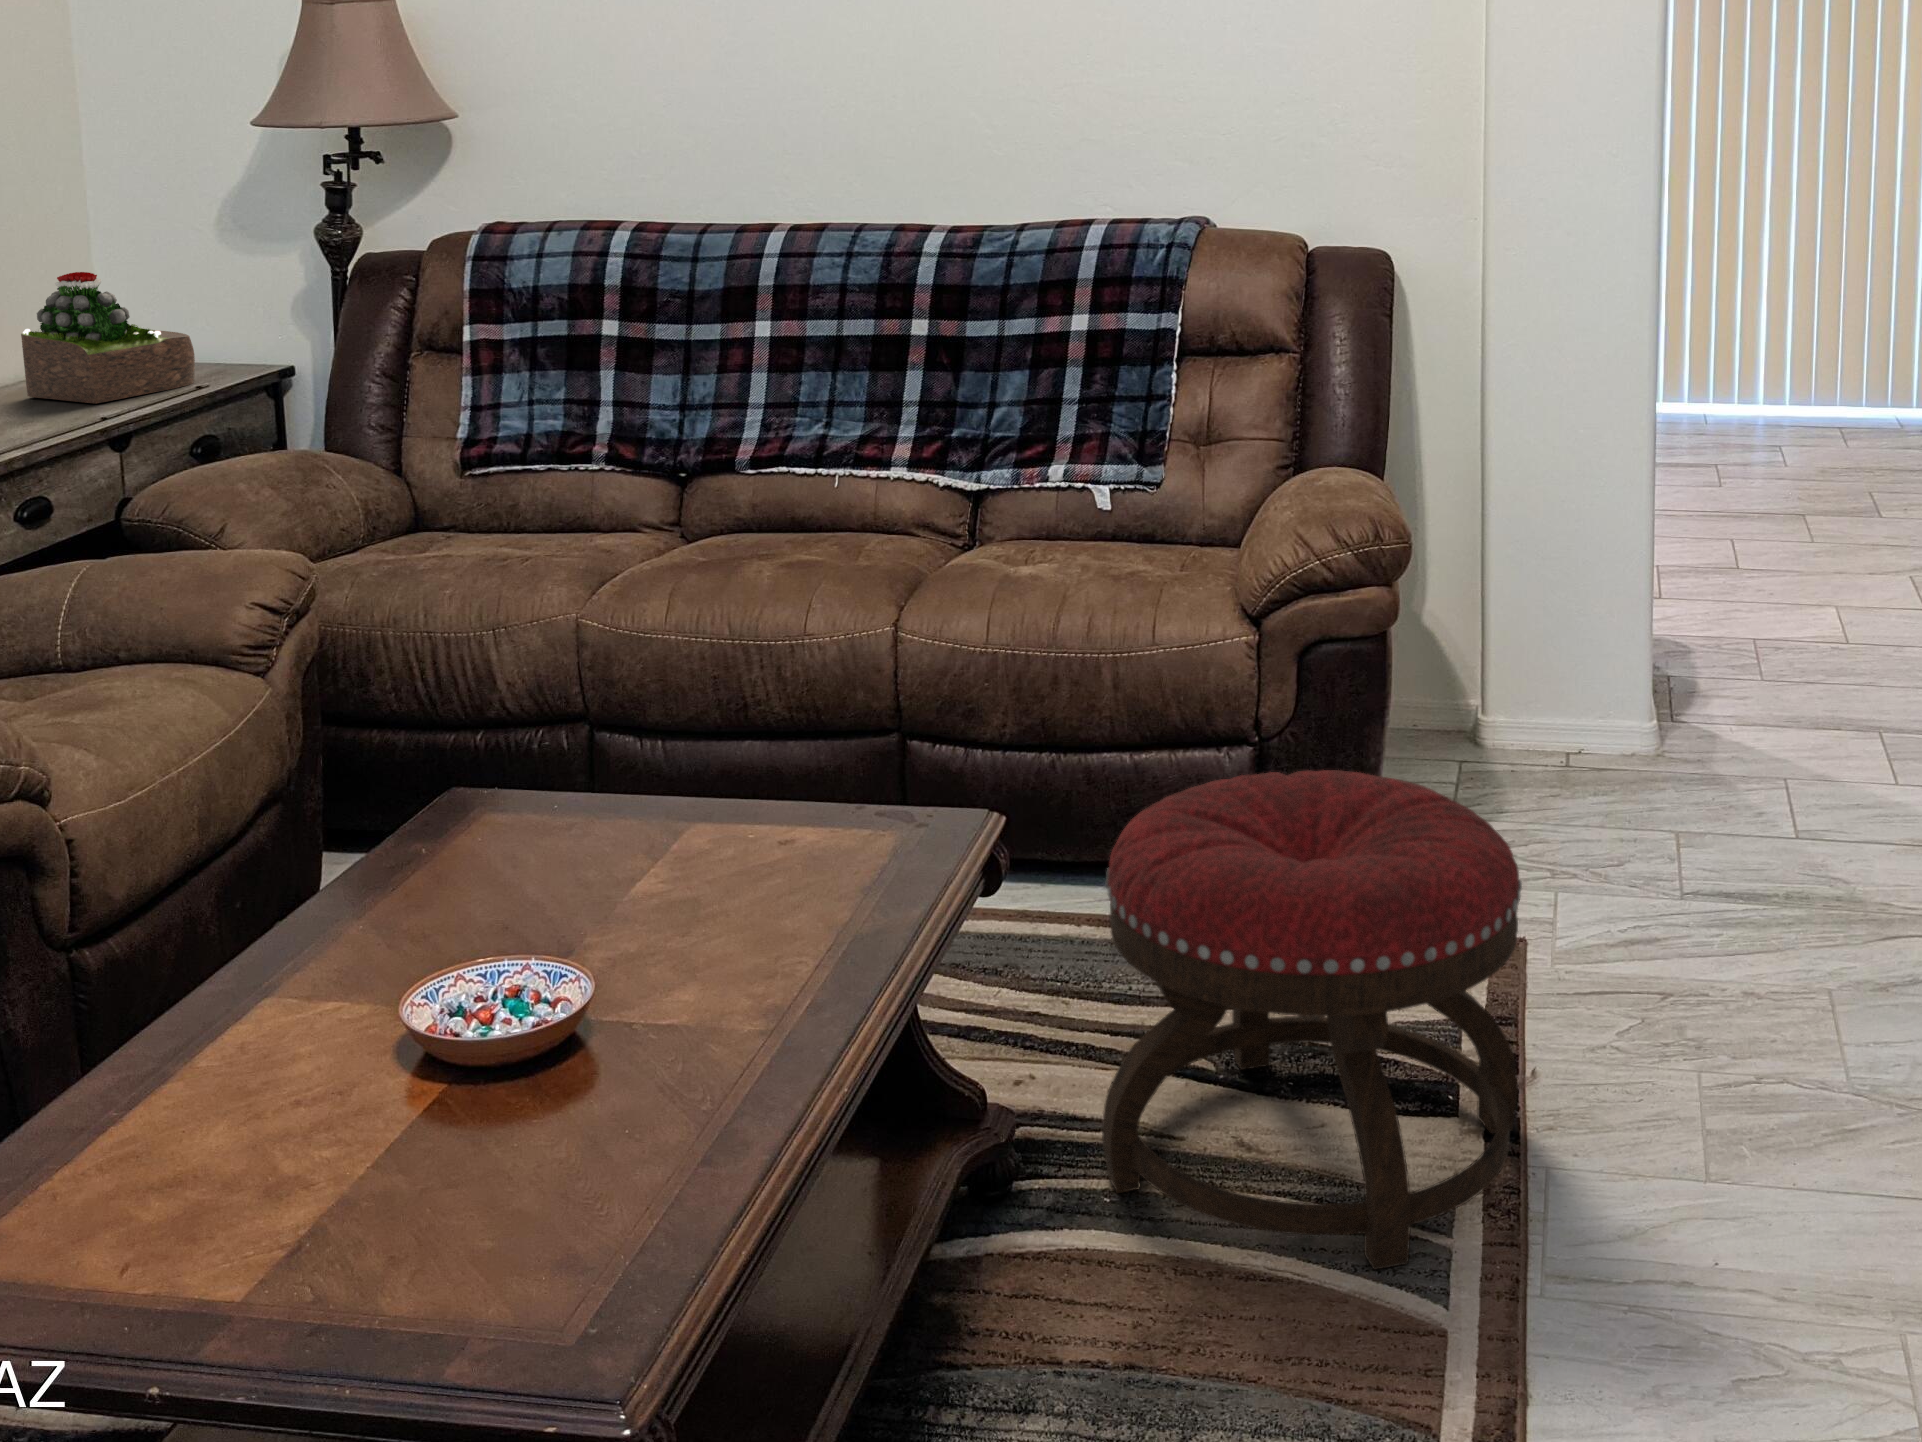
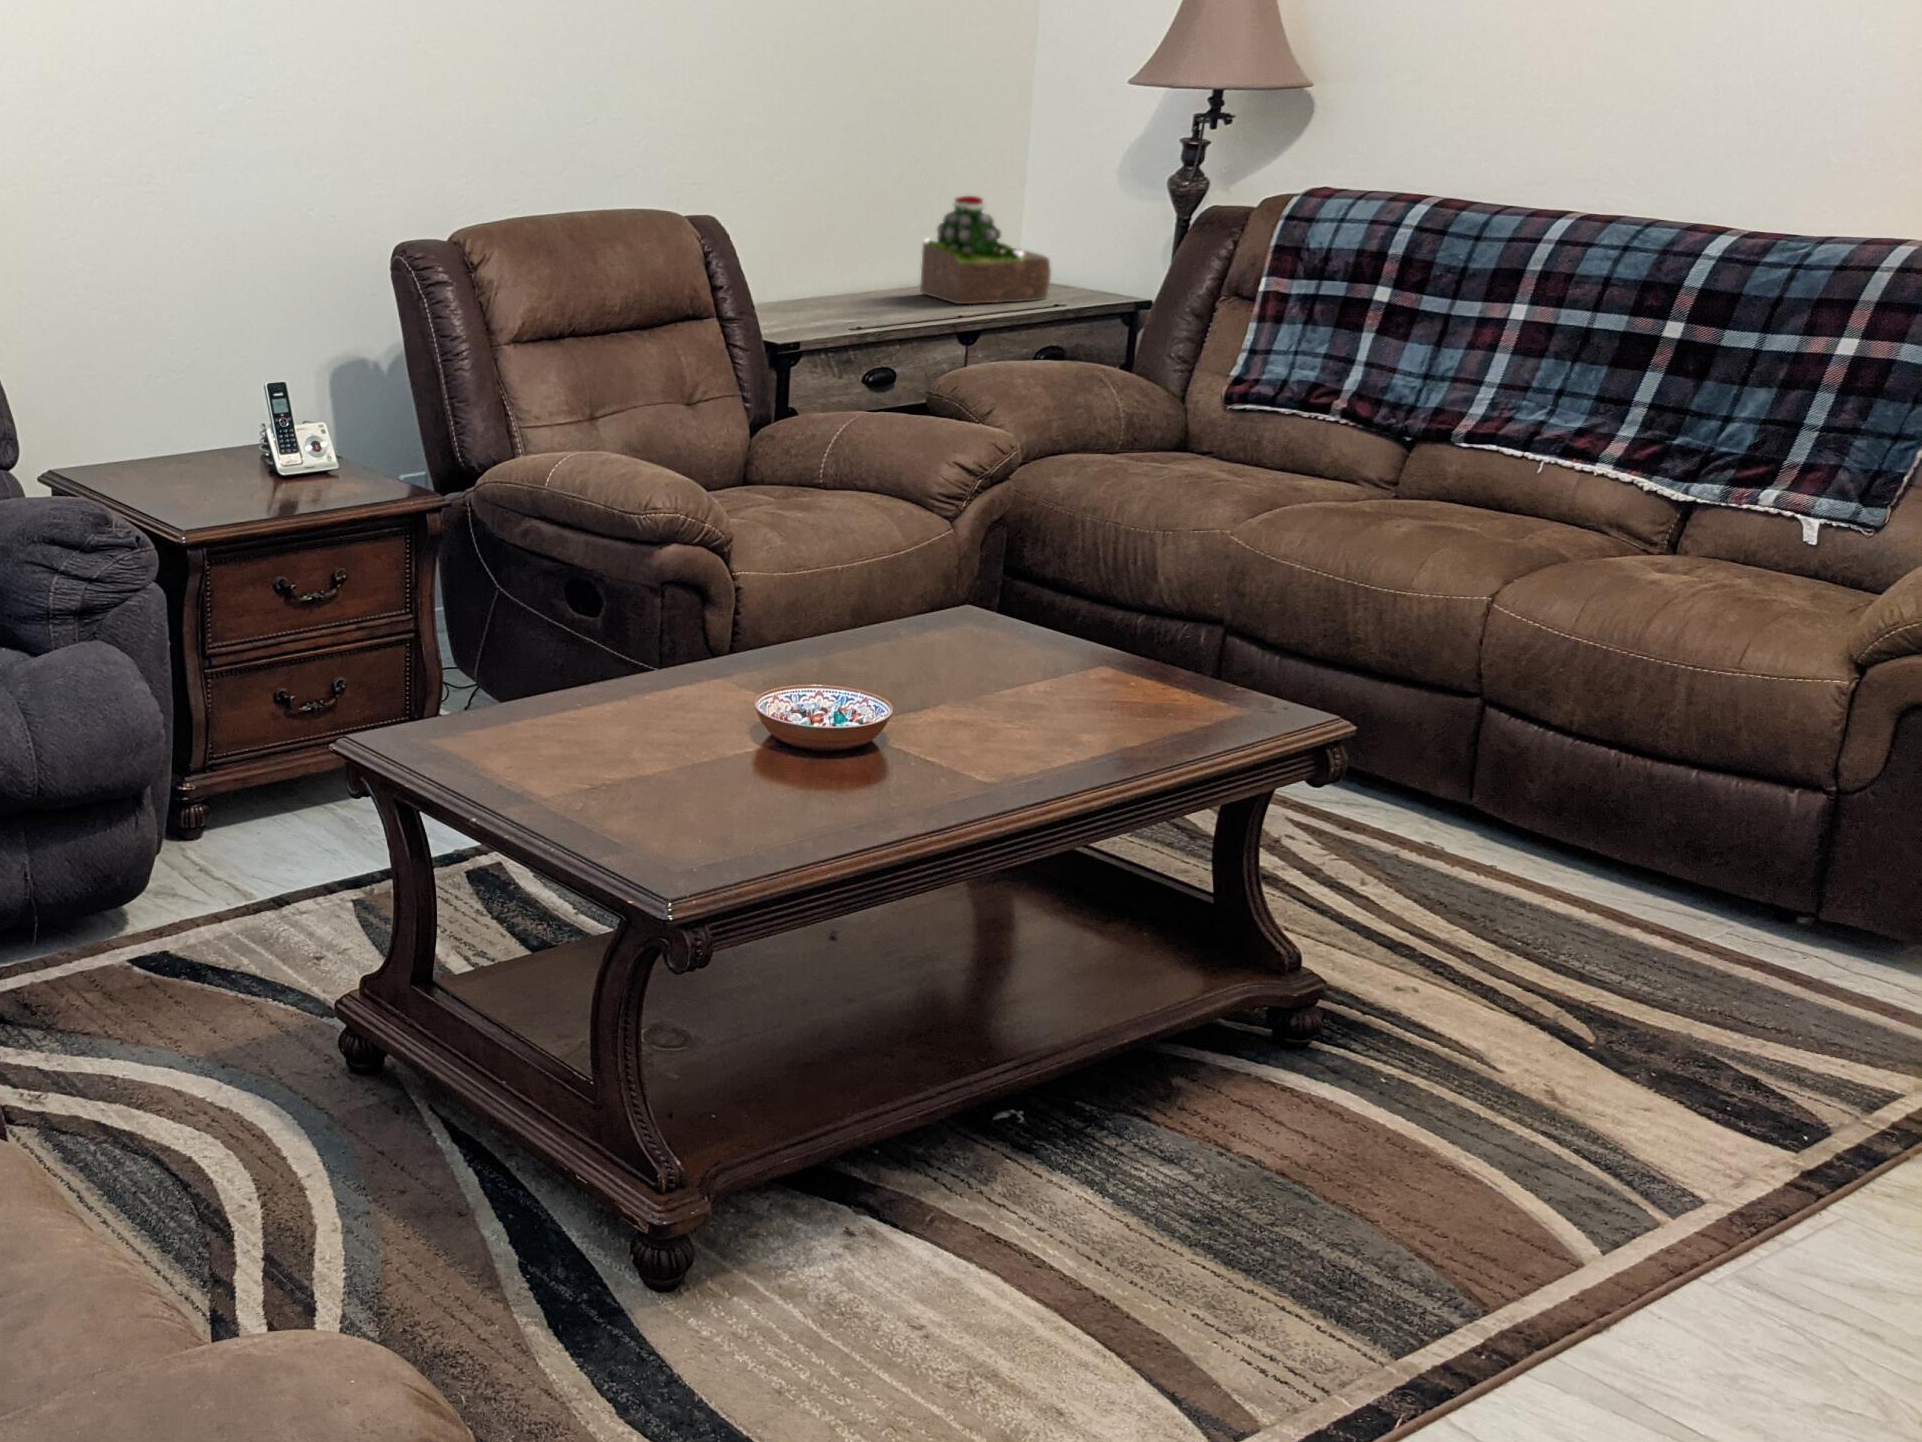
ottoman: present [1102,770,1522,1269] -> none [1402,771,1884,1214]

